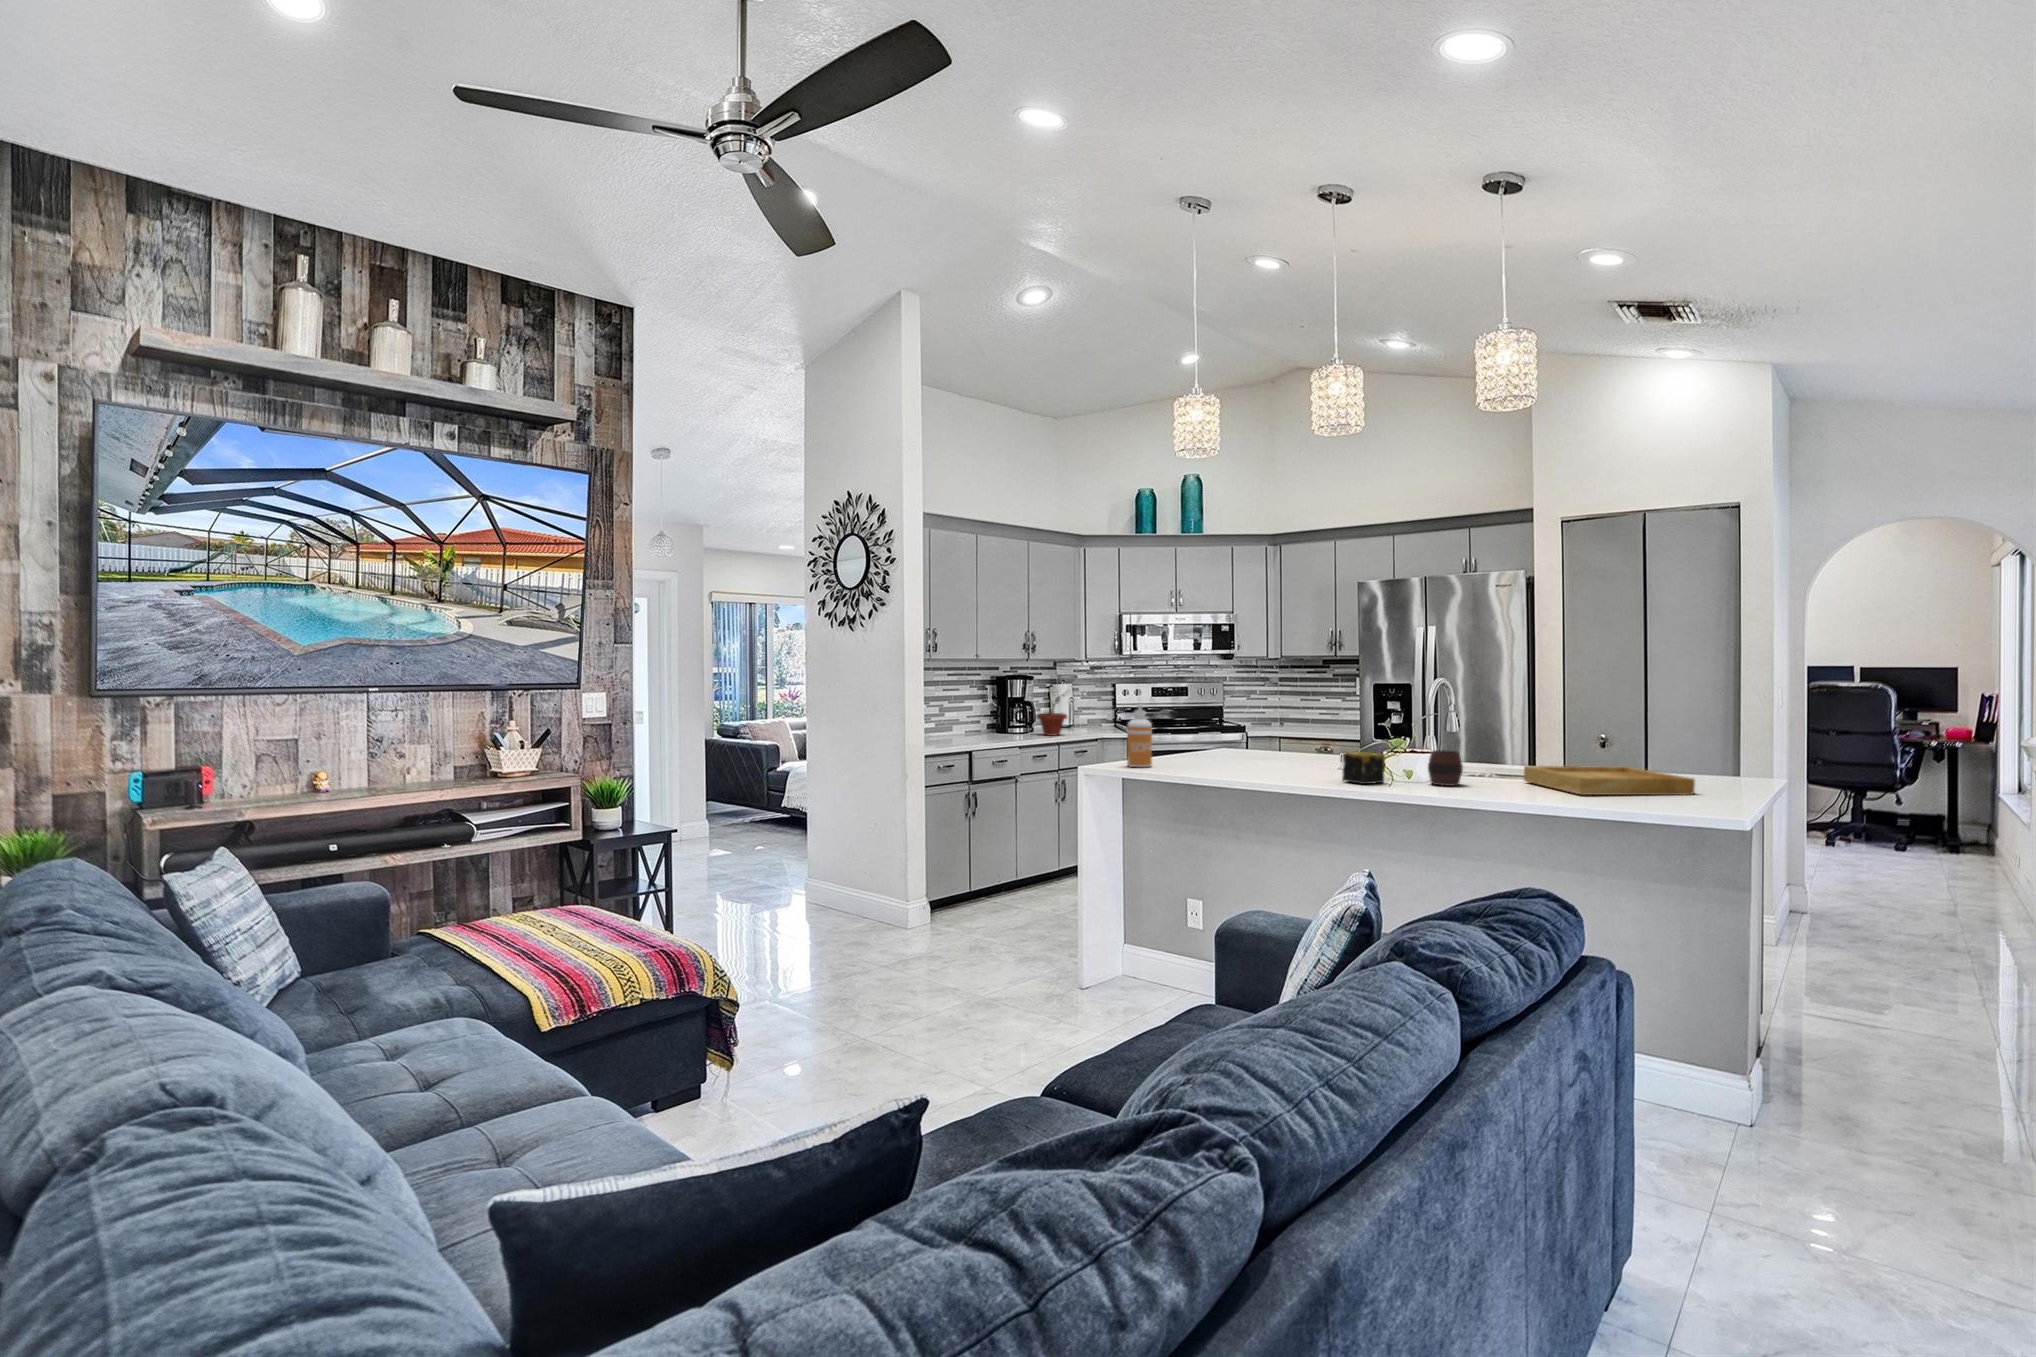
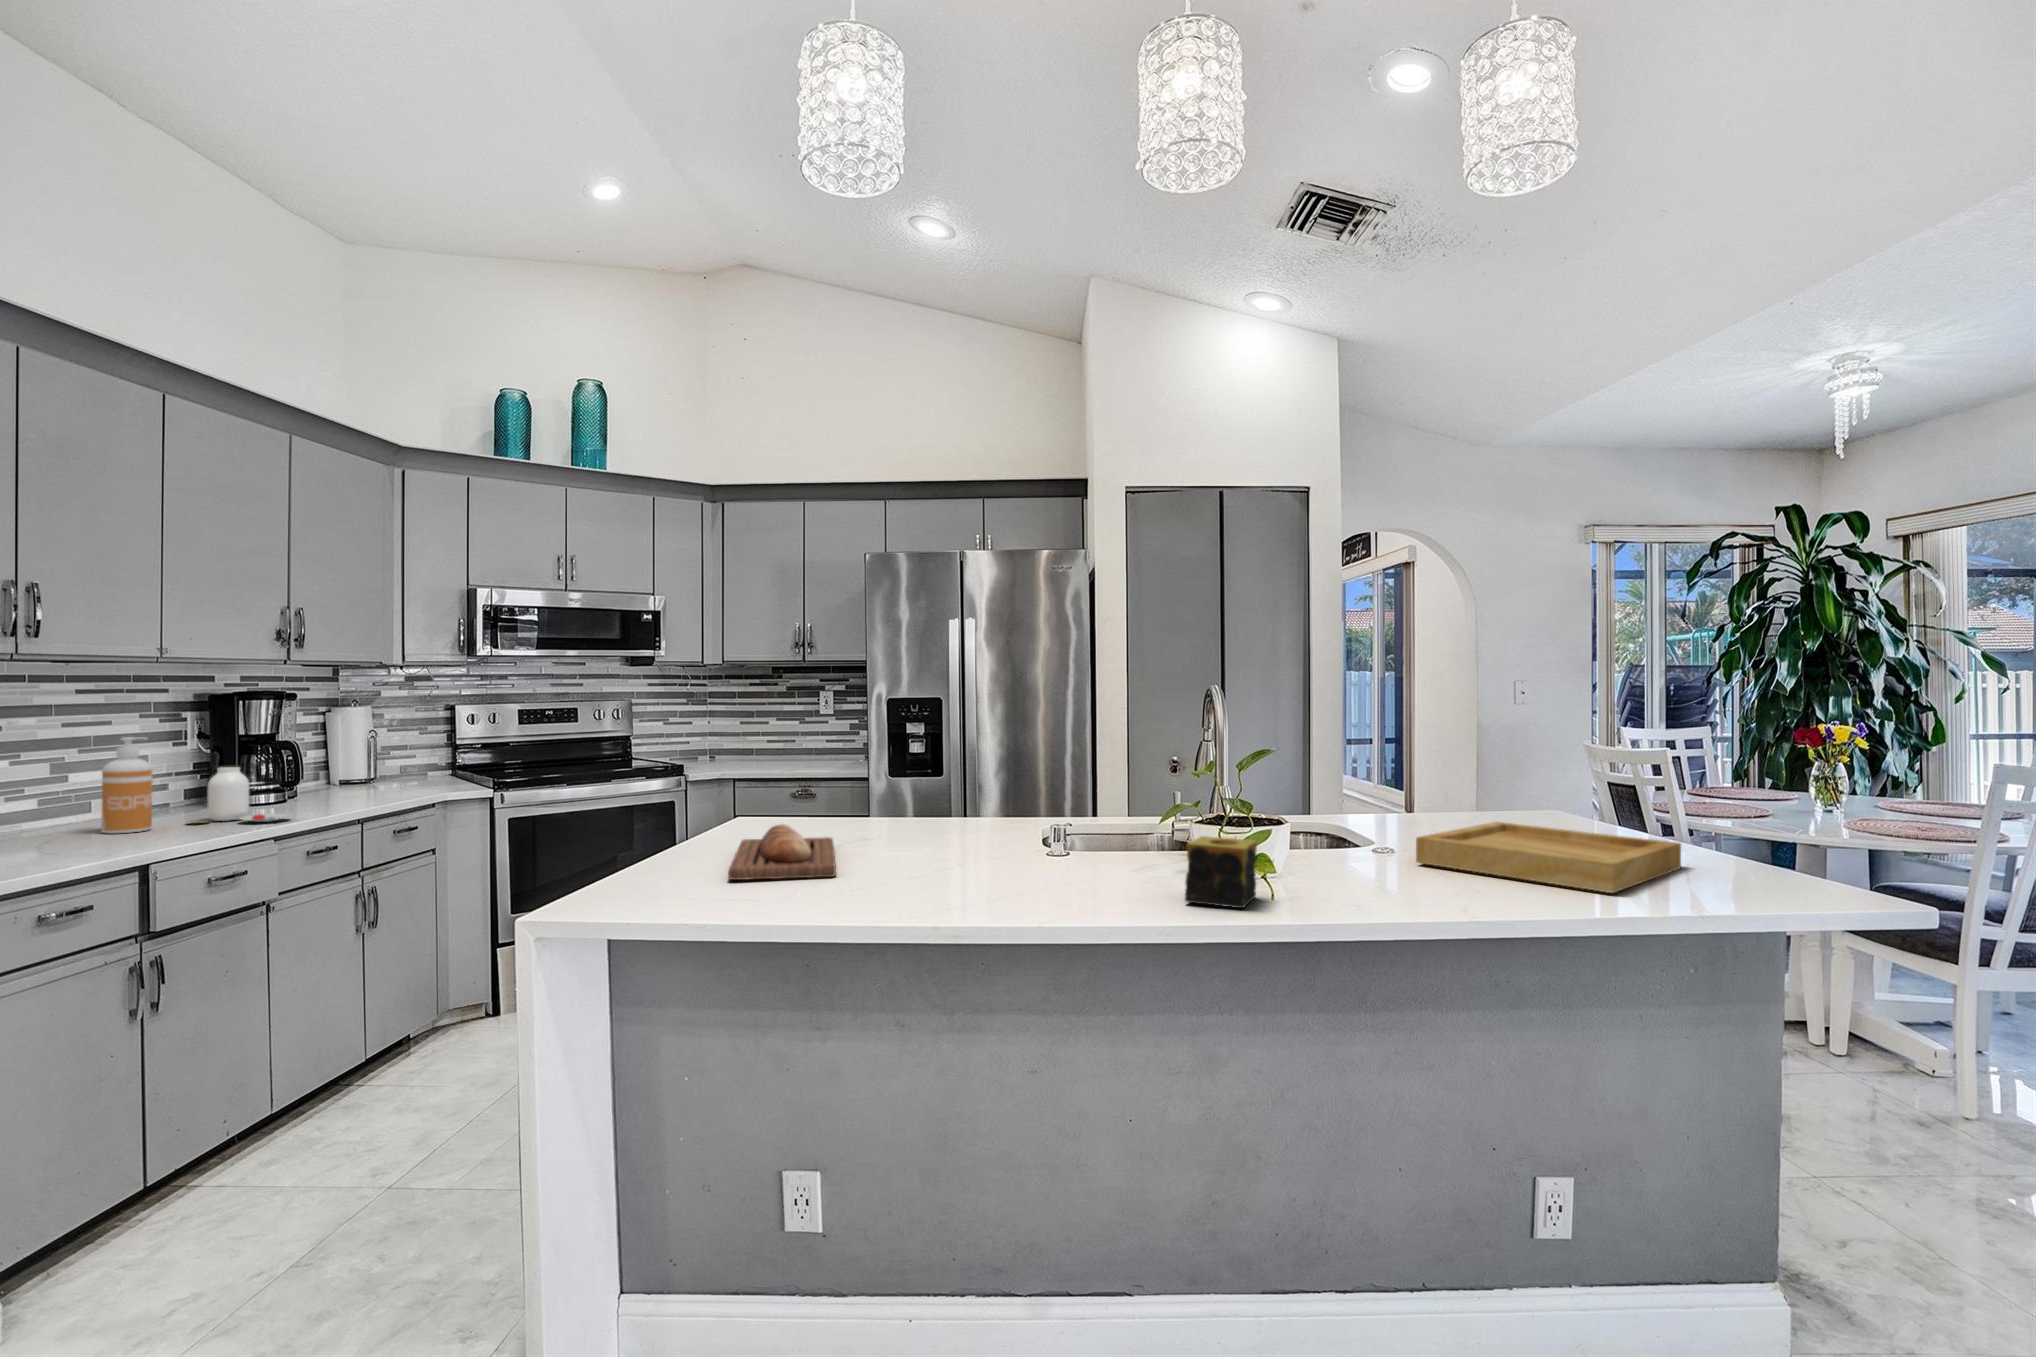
potted plant: present [1037,691,1067,736] -> none [306,711,381,803]
soap dispenser: present [1127,704,1152,767] -> present [101,737,152,833]
jar: none [986,713,1027,740] -> present [188,767,291,824]
bread loaf: none [1168,745,1240,766] -> present [728,825,836,880]
cup: present [1428,750,1463,786] -> none [1318,822,1381,893]

